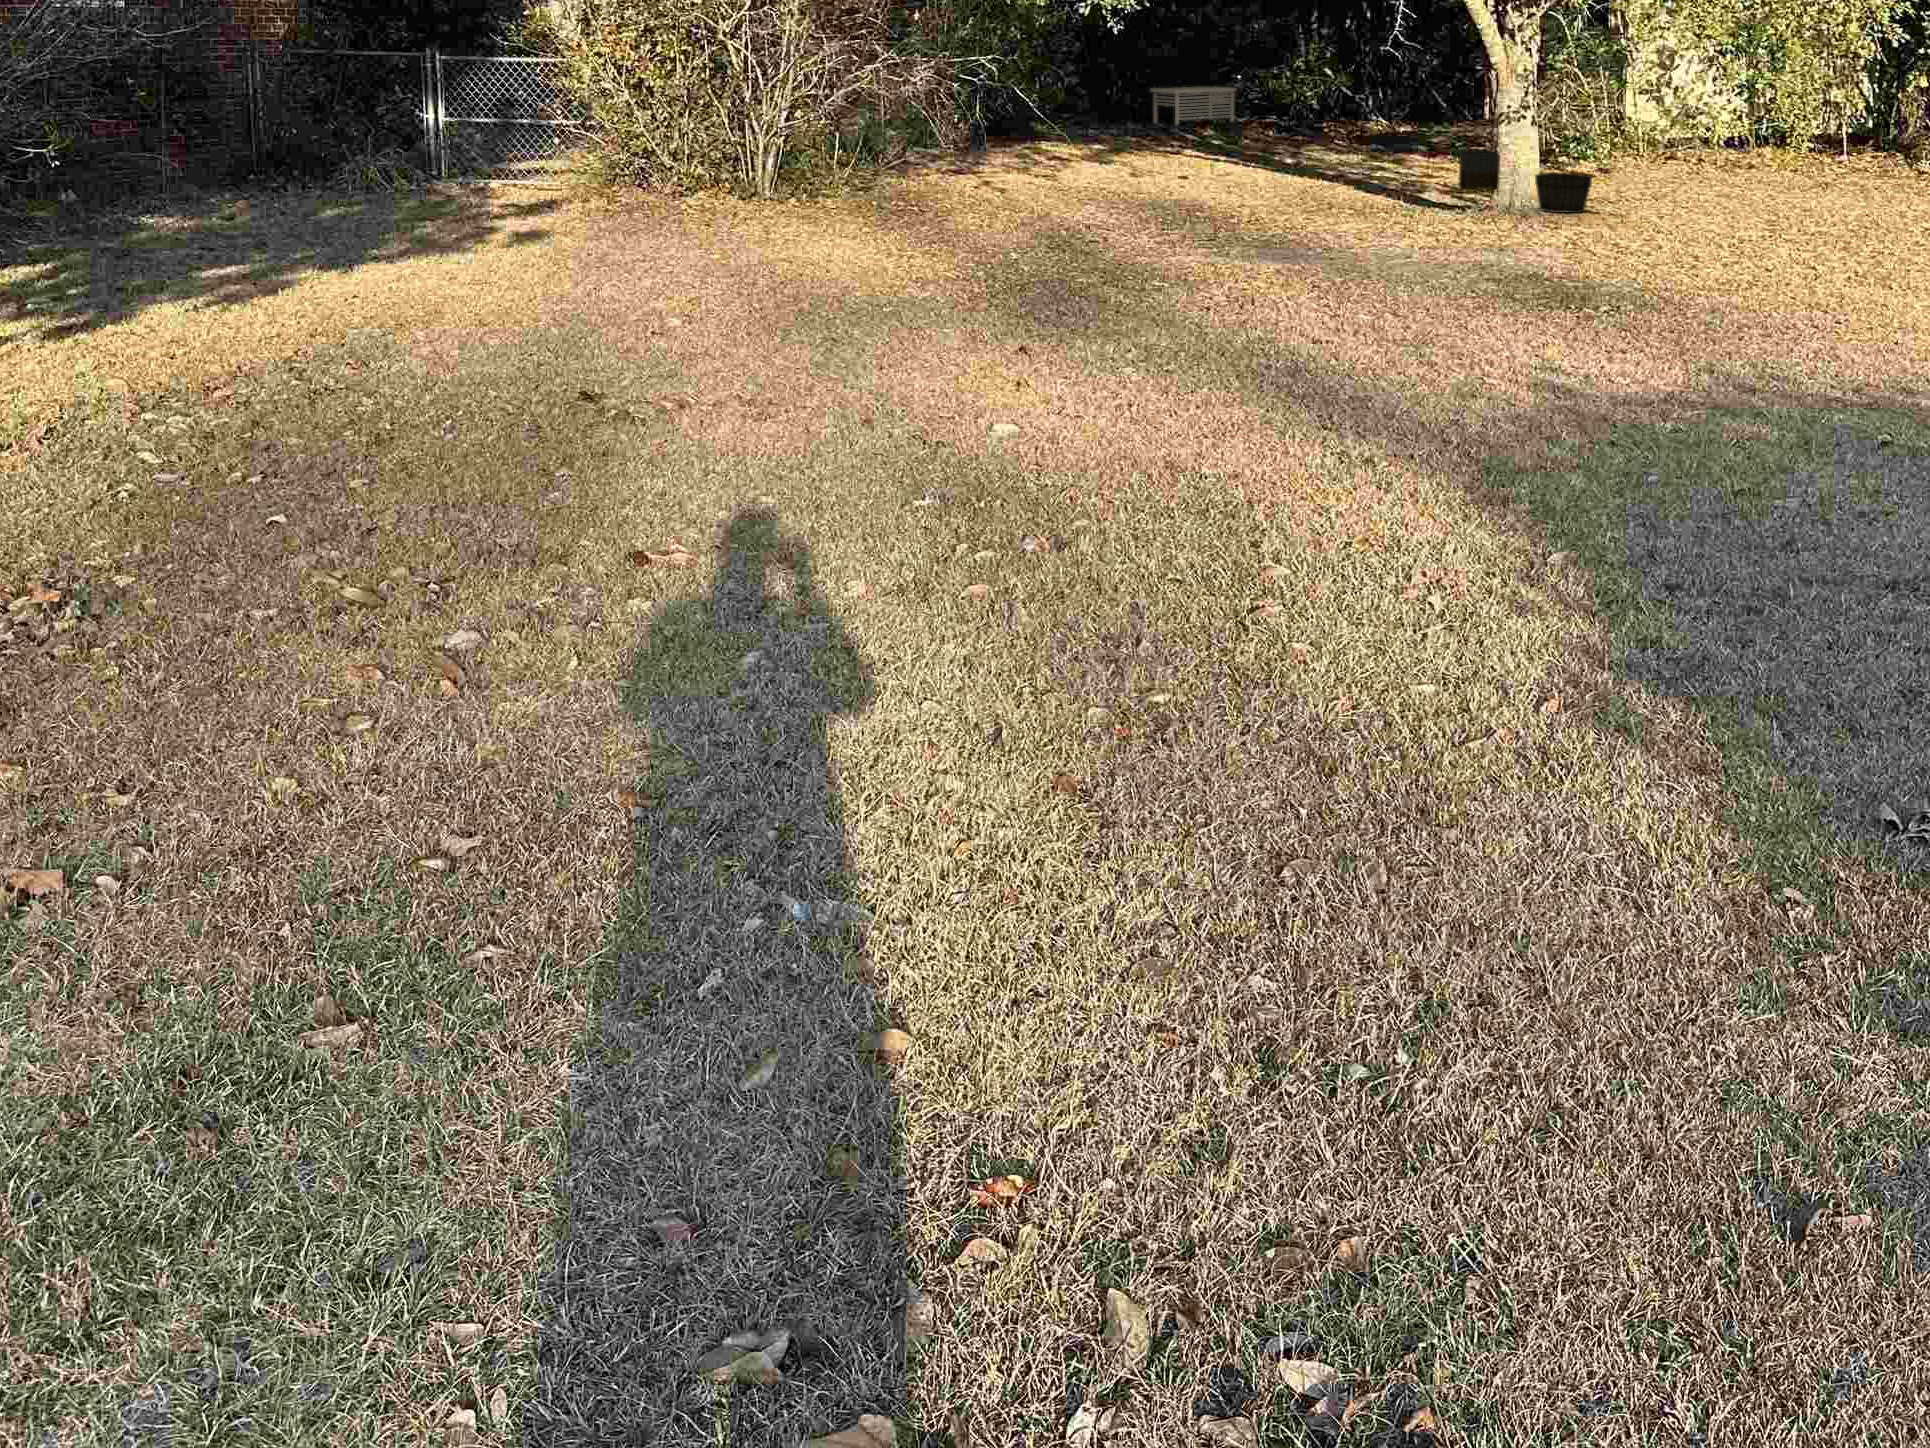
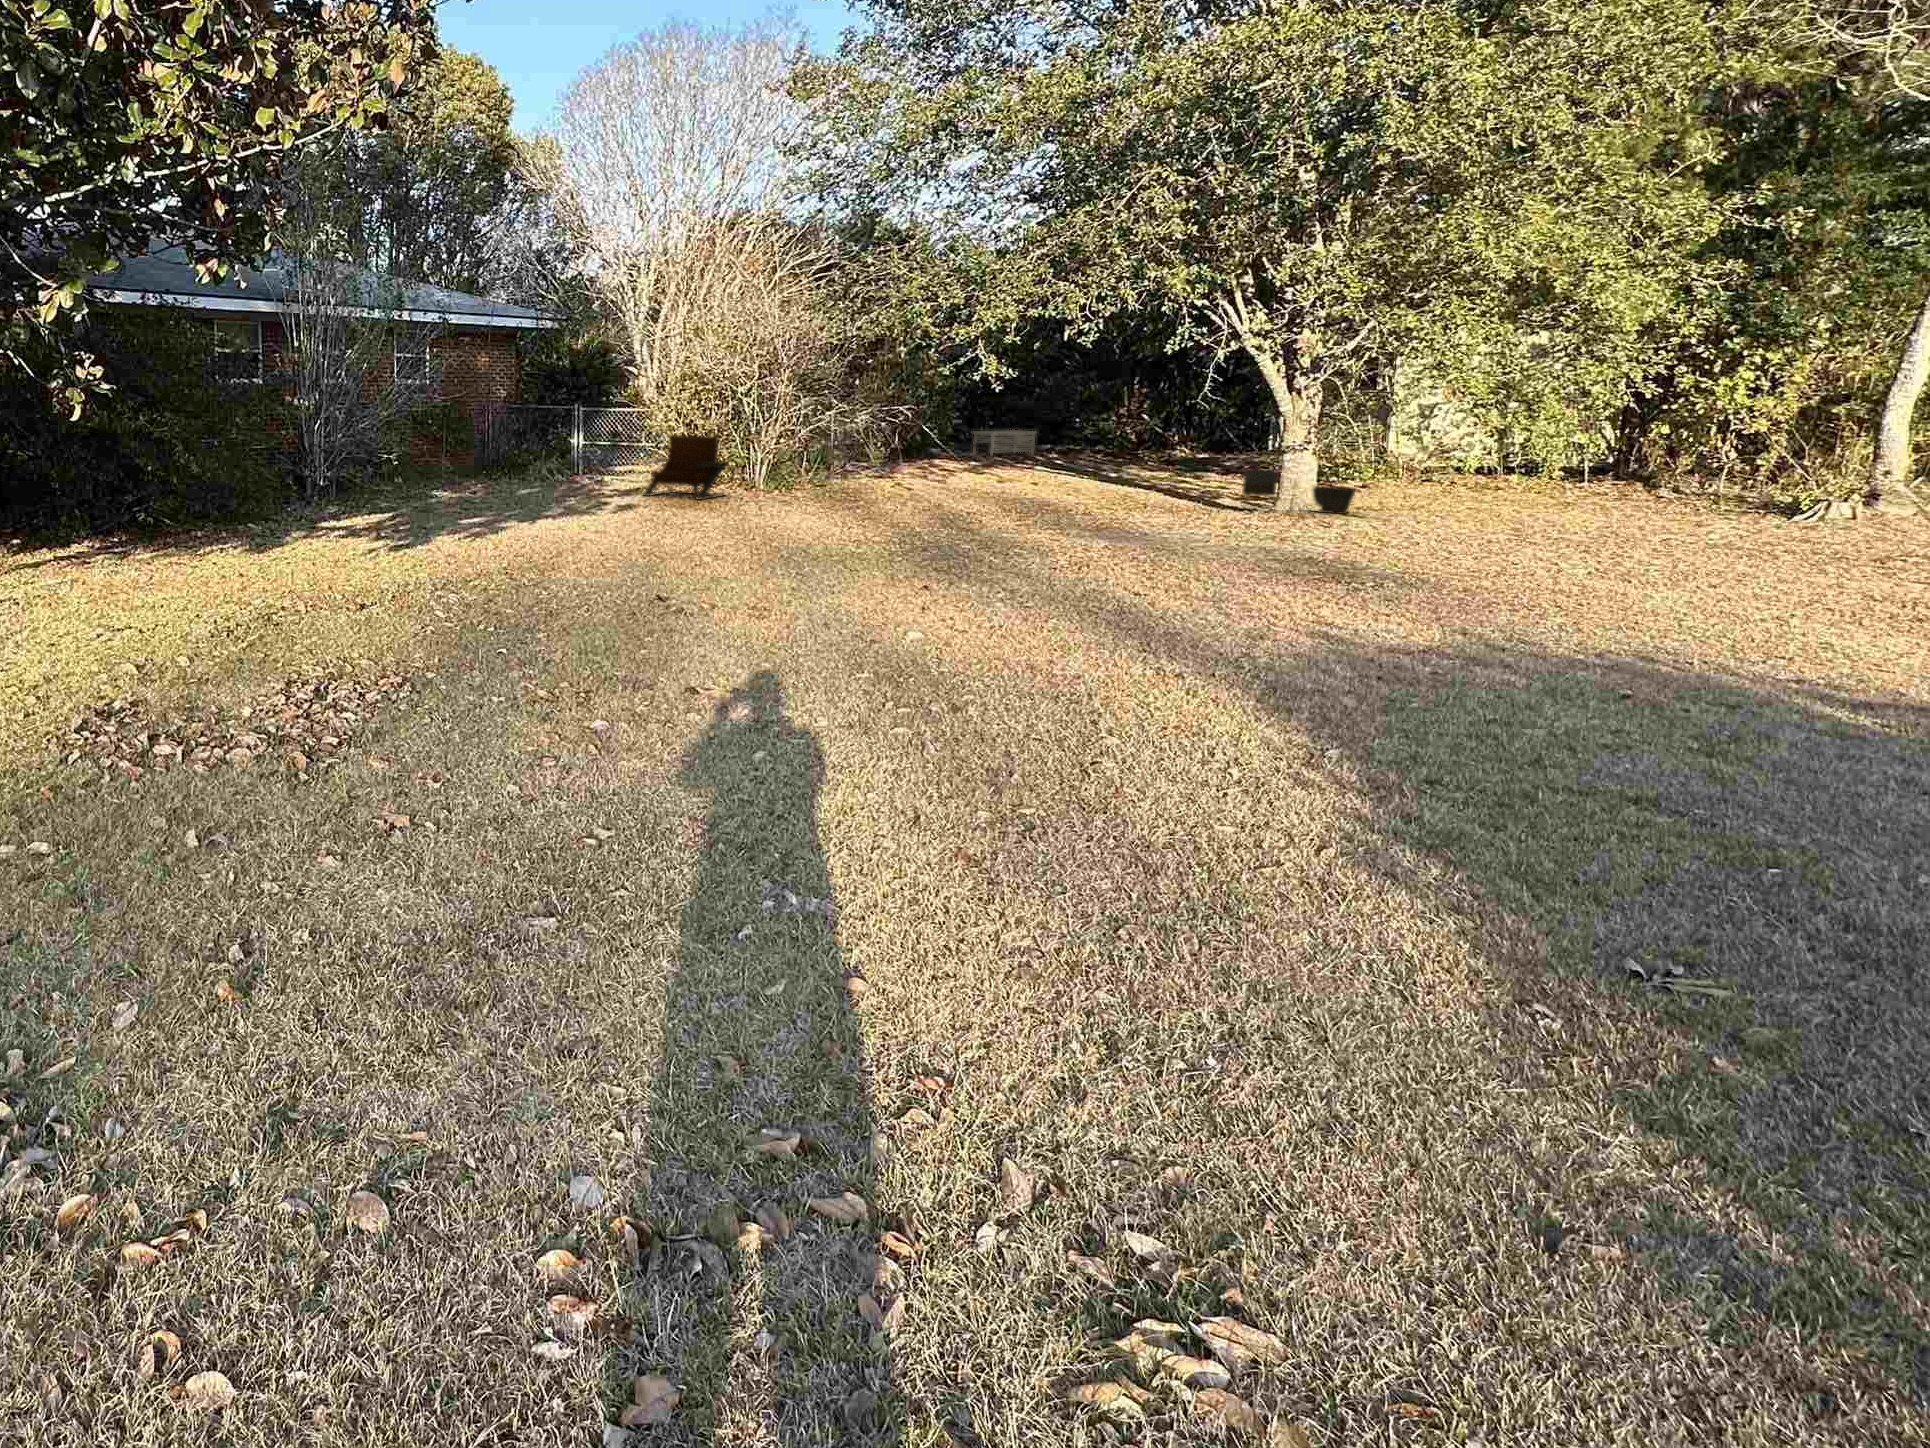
lounge chair: none [559,110,714,225] -> present [643,434,728,500]

